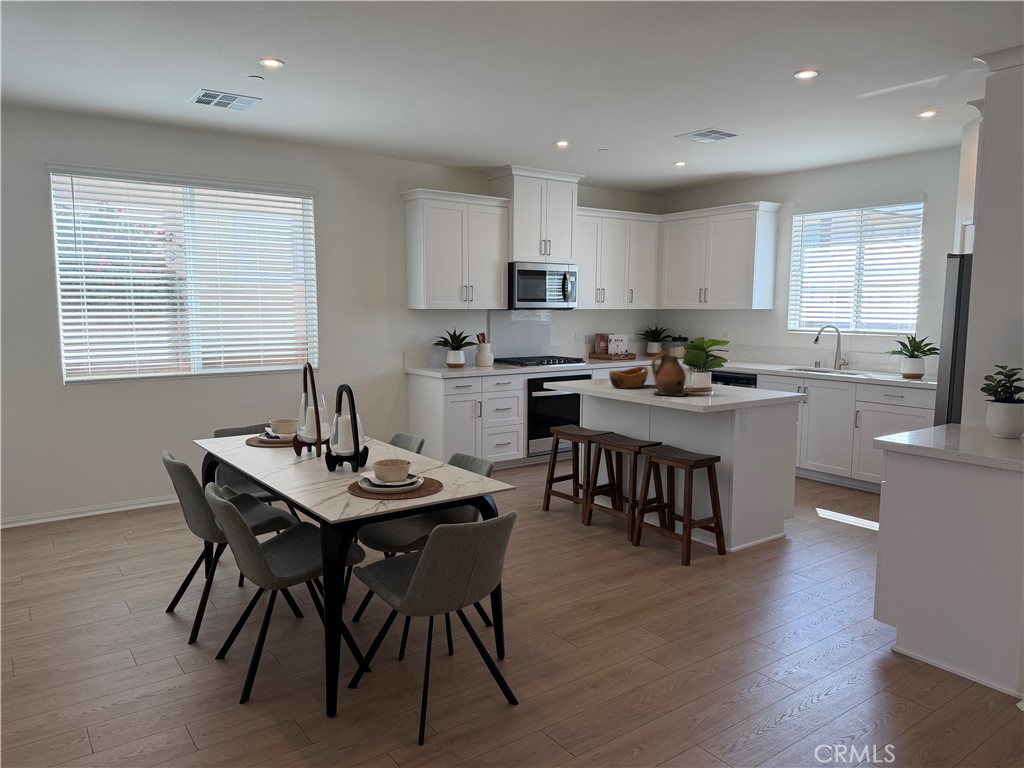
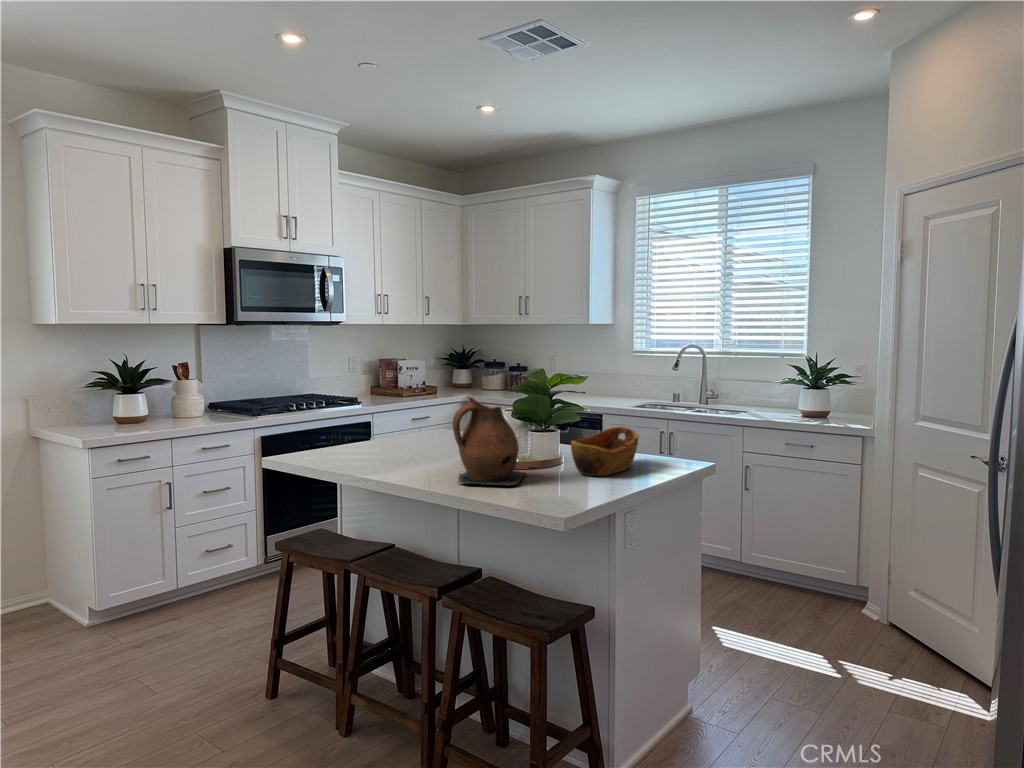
wooden bowl: present [609,366,649,388] -> present [571,427,639,476]

